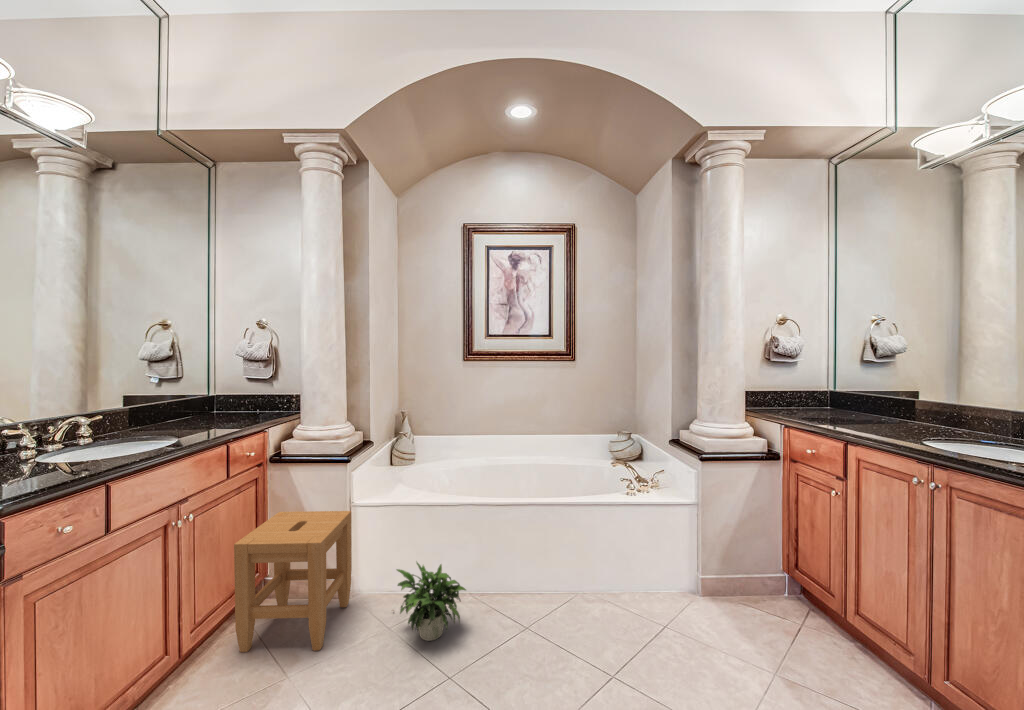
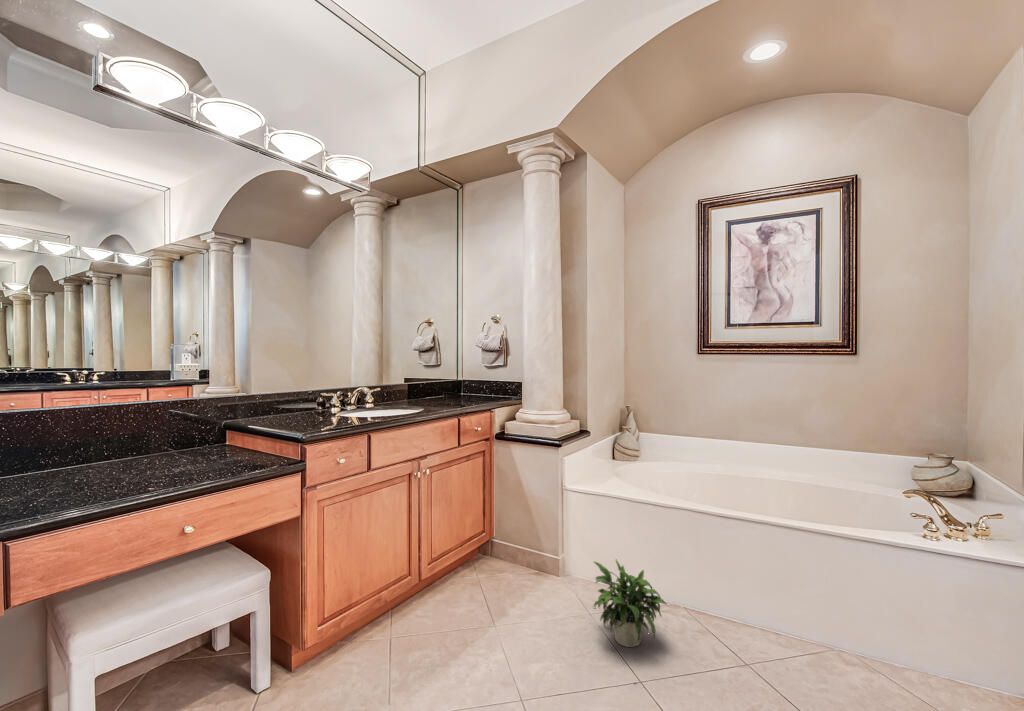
stool: present [234,511,351,652] -> none [461,486,559,617]

